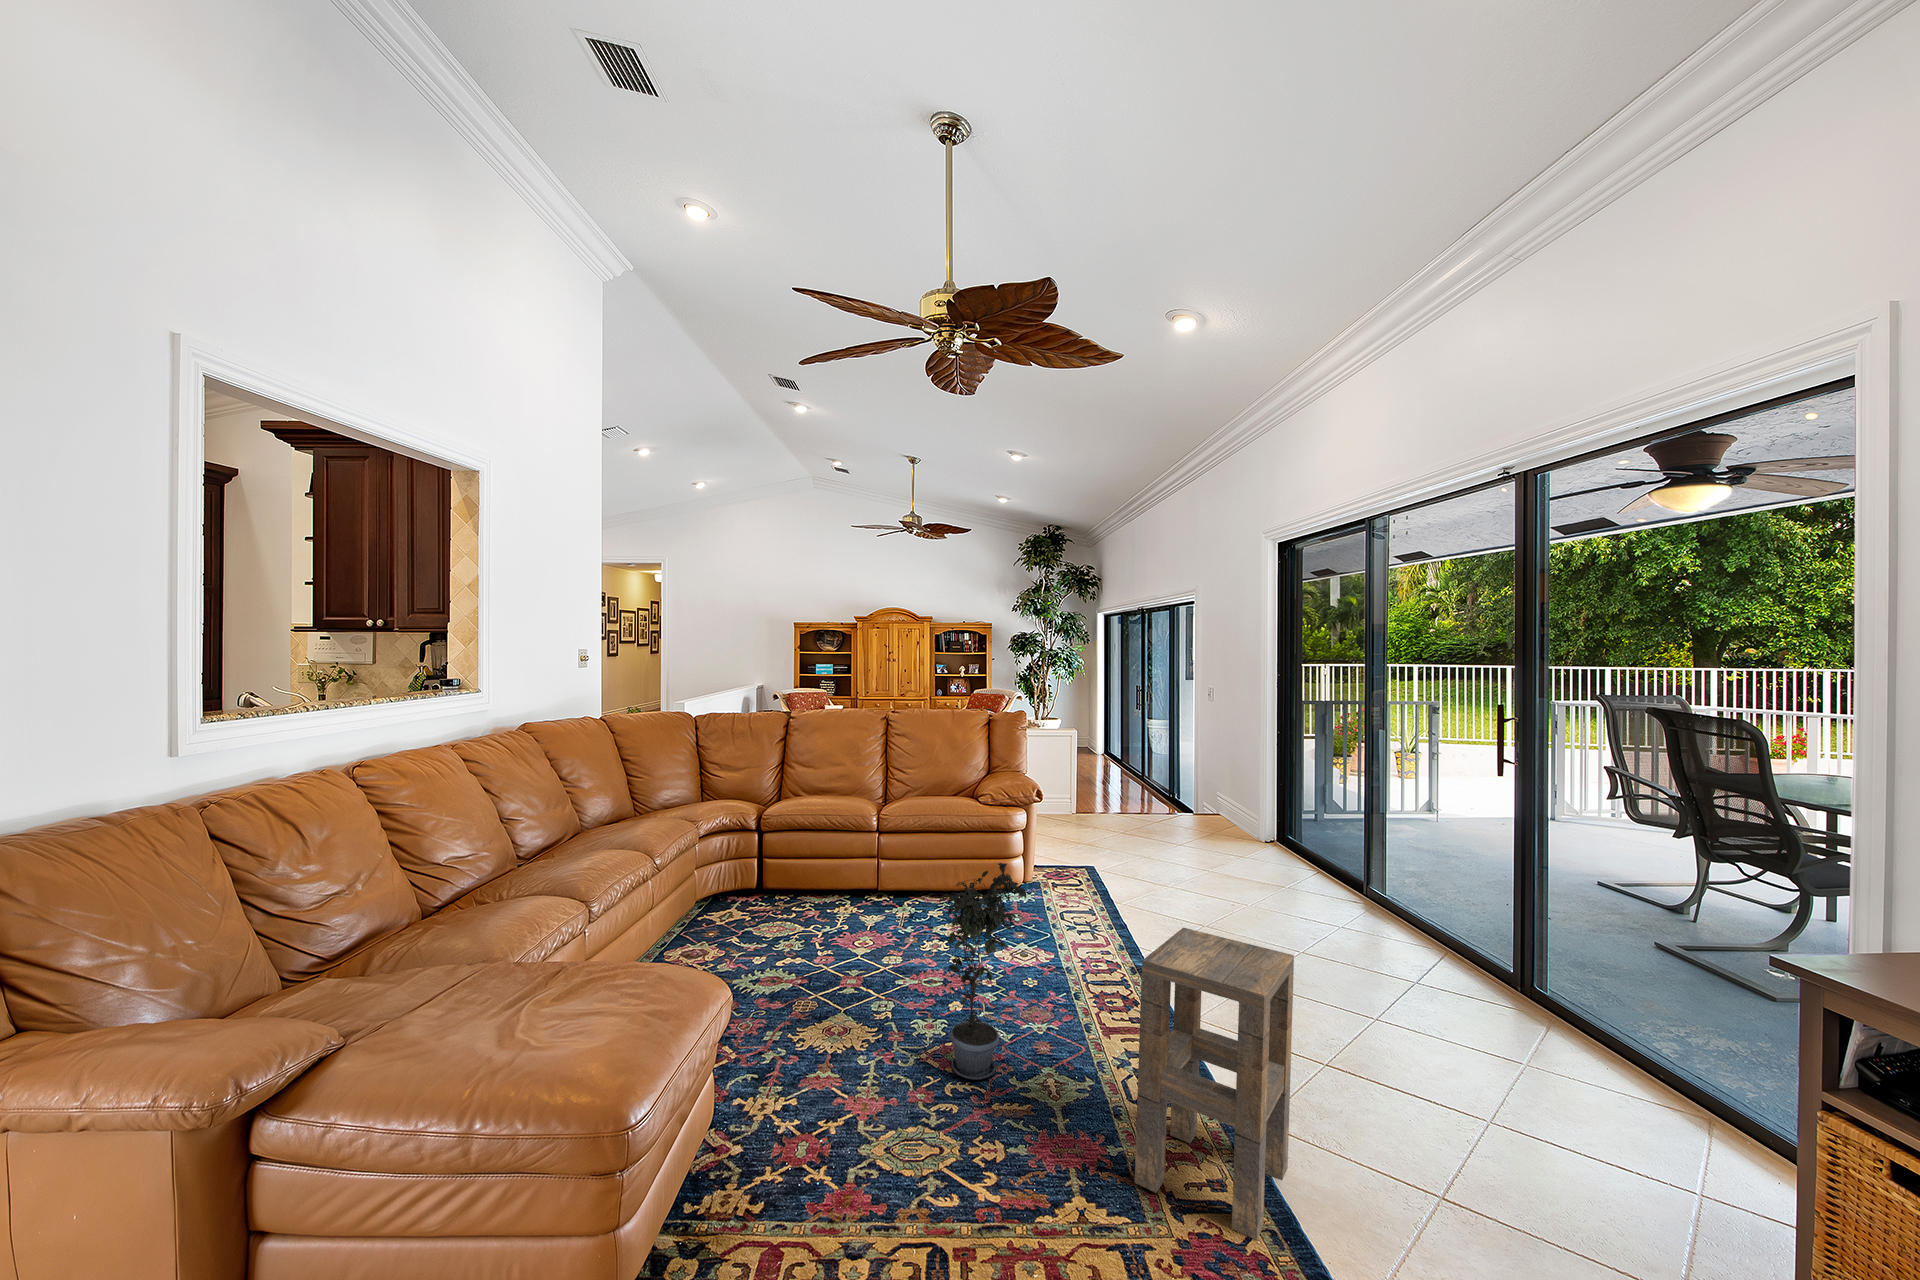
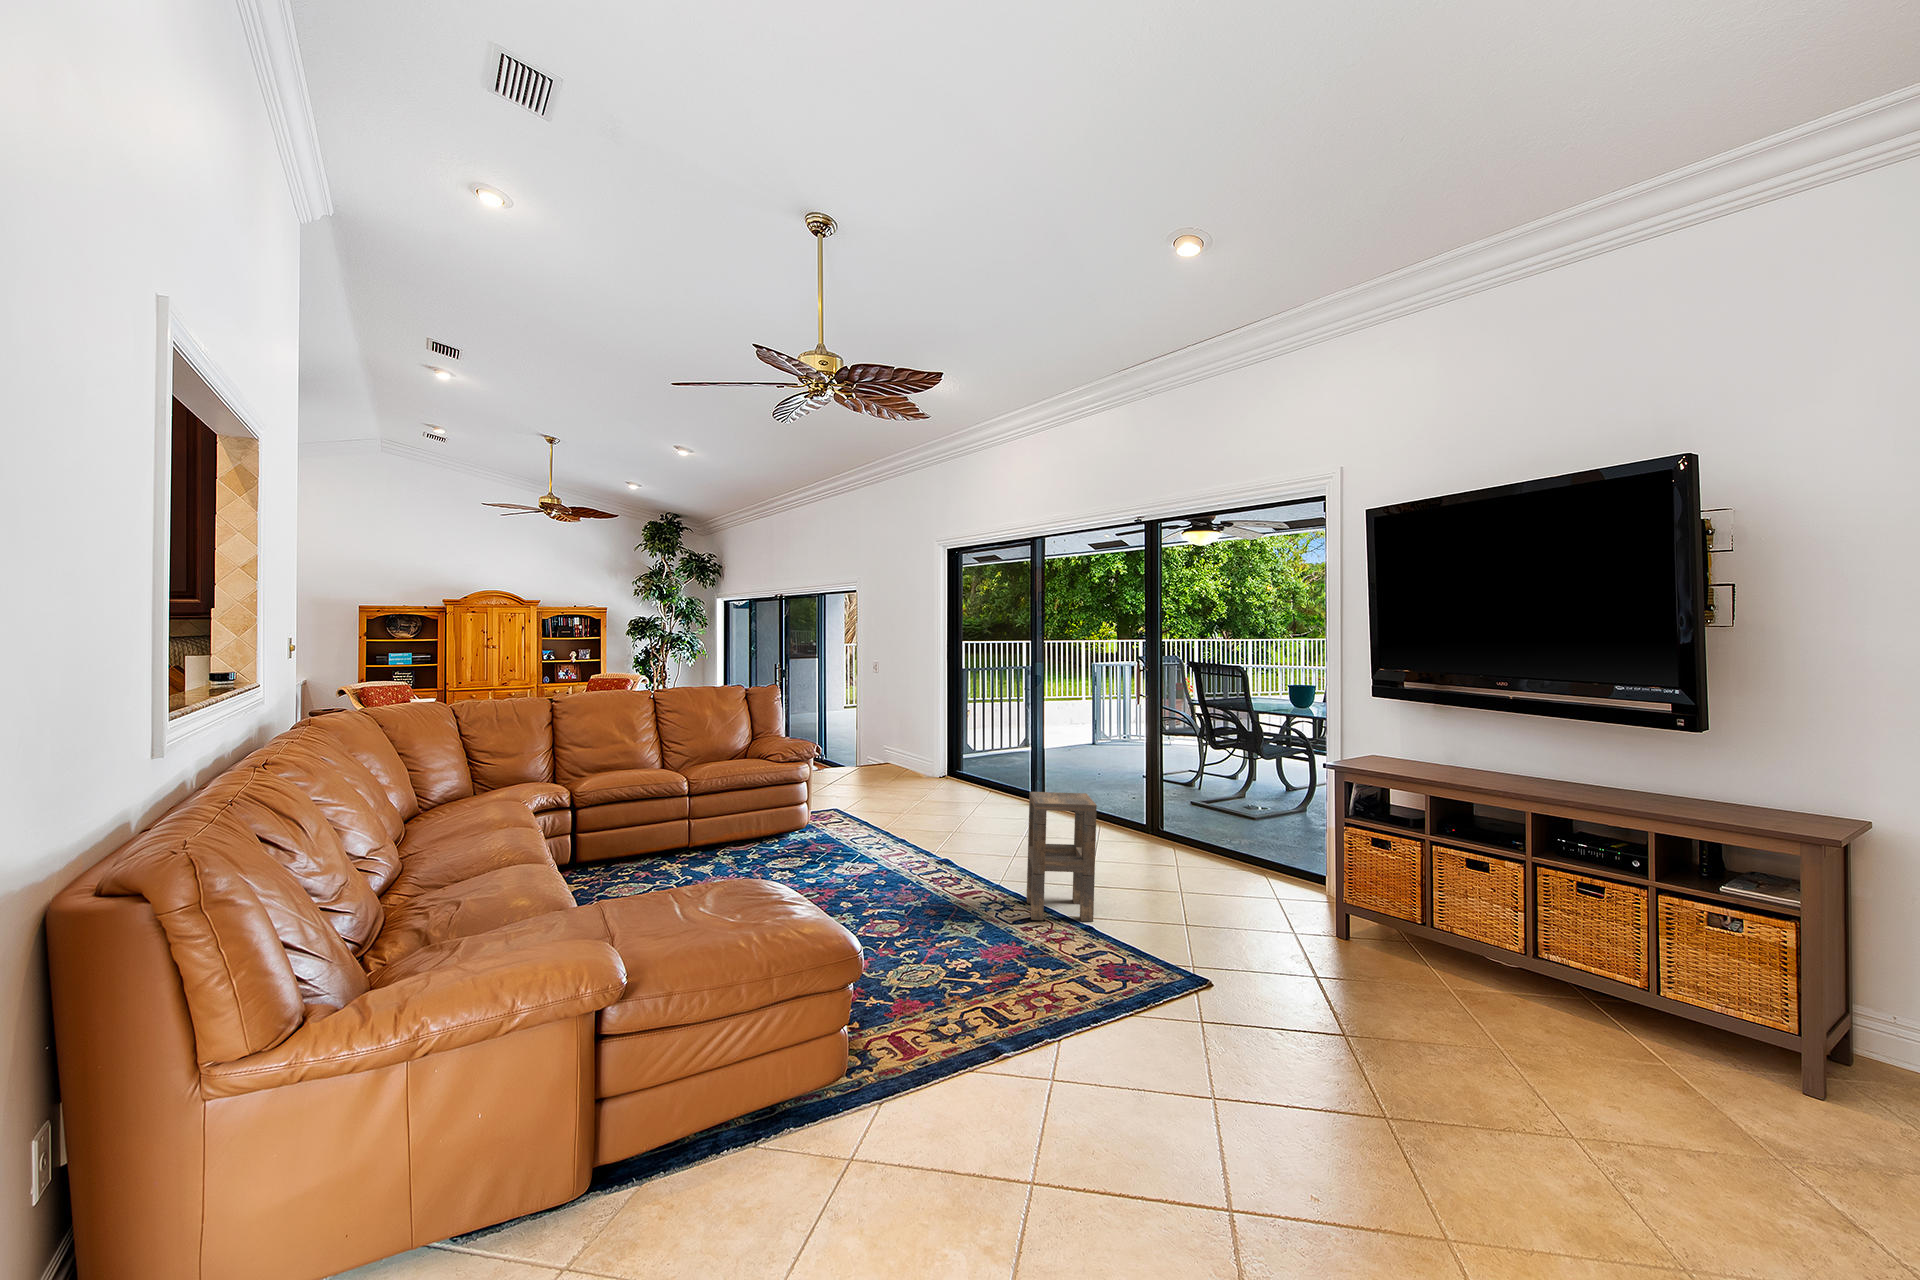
potted plant: present [939,863,1026,1080] -> none [878,774,938,912]

